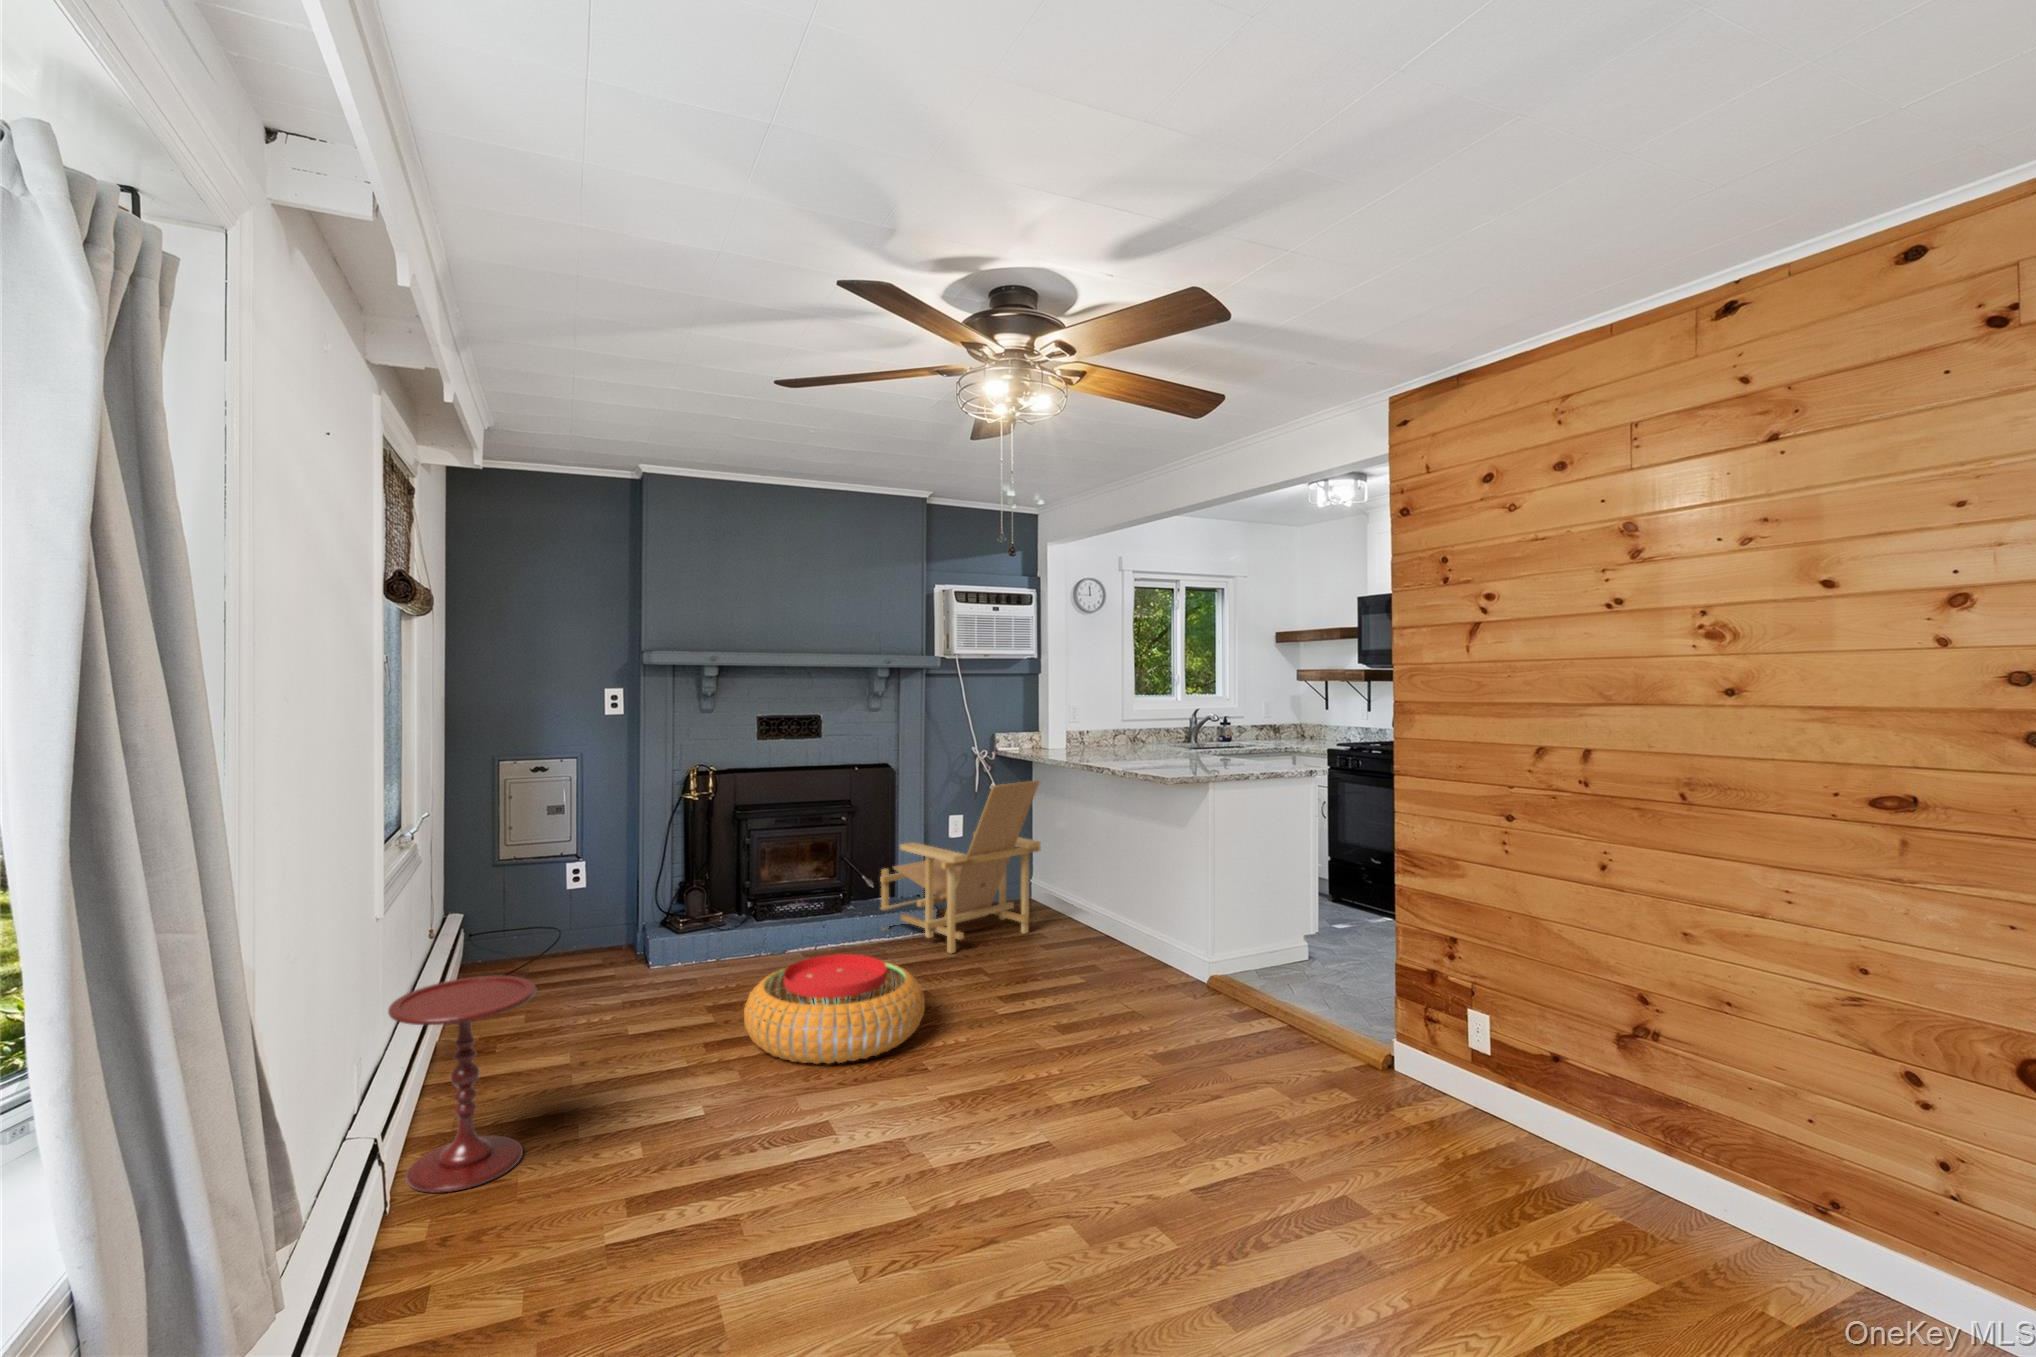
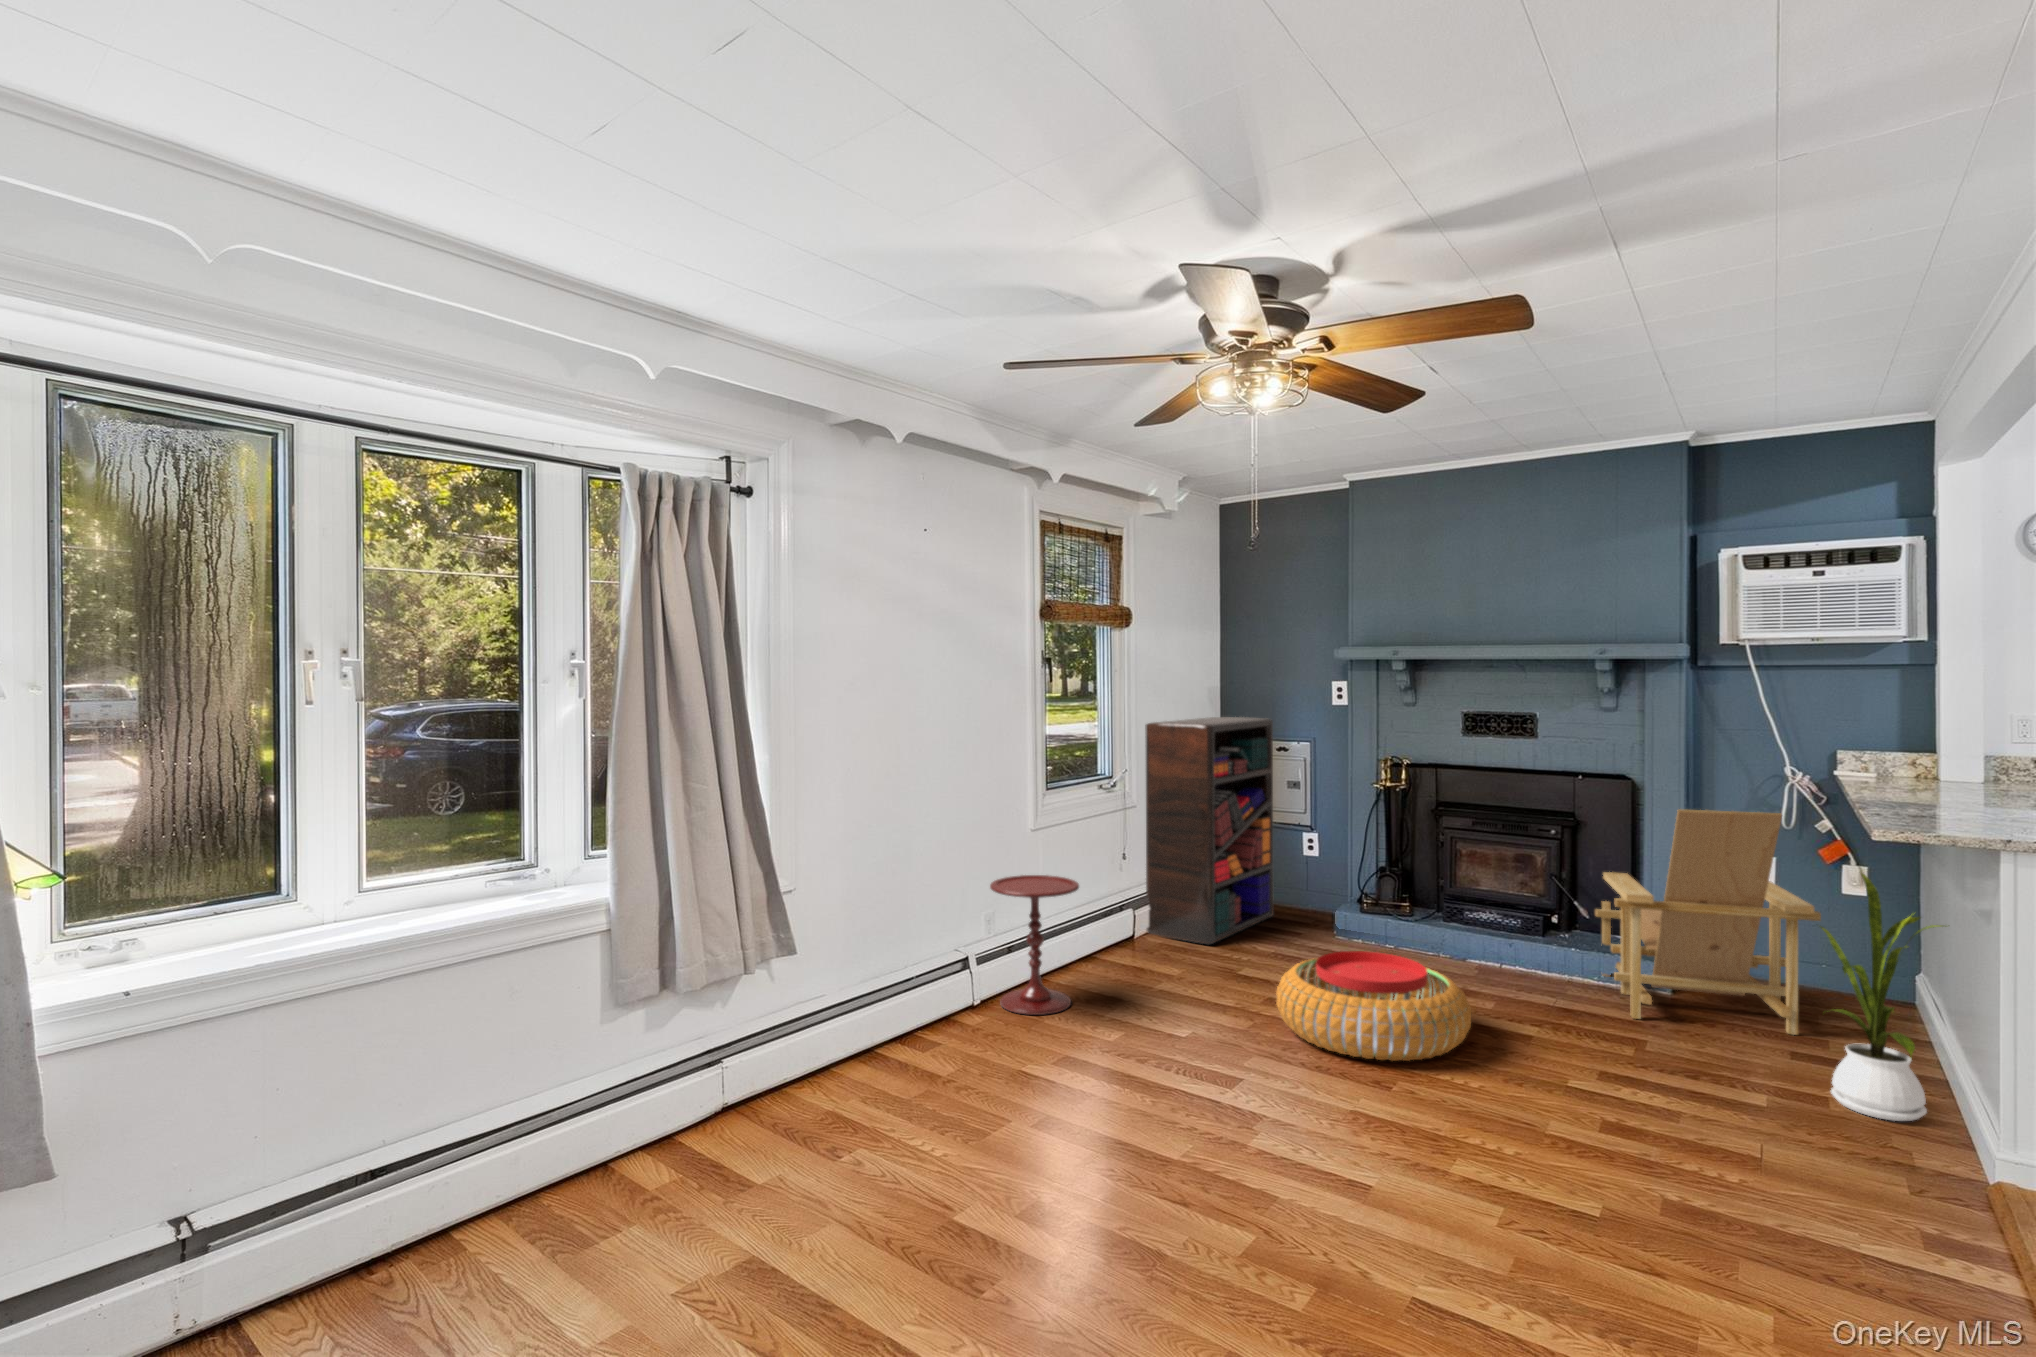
bookshelf: none [445,737,558,1027] -> present [1145,717,1274,944]
house plant: none [1084,812,1155,967] -> present [1821,873,1946,1121]

